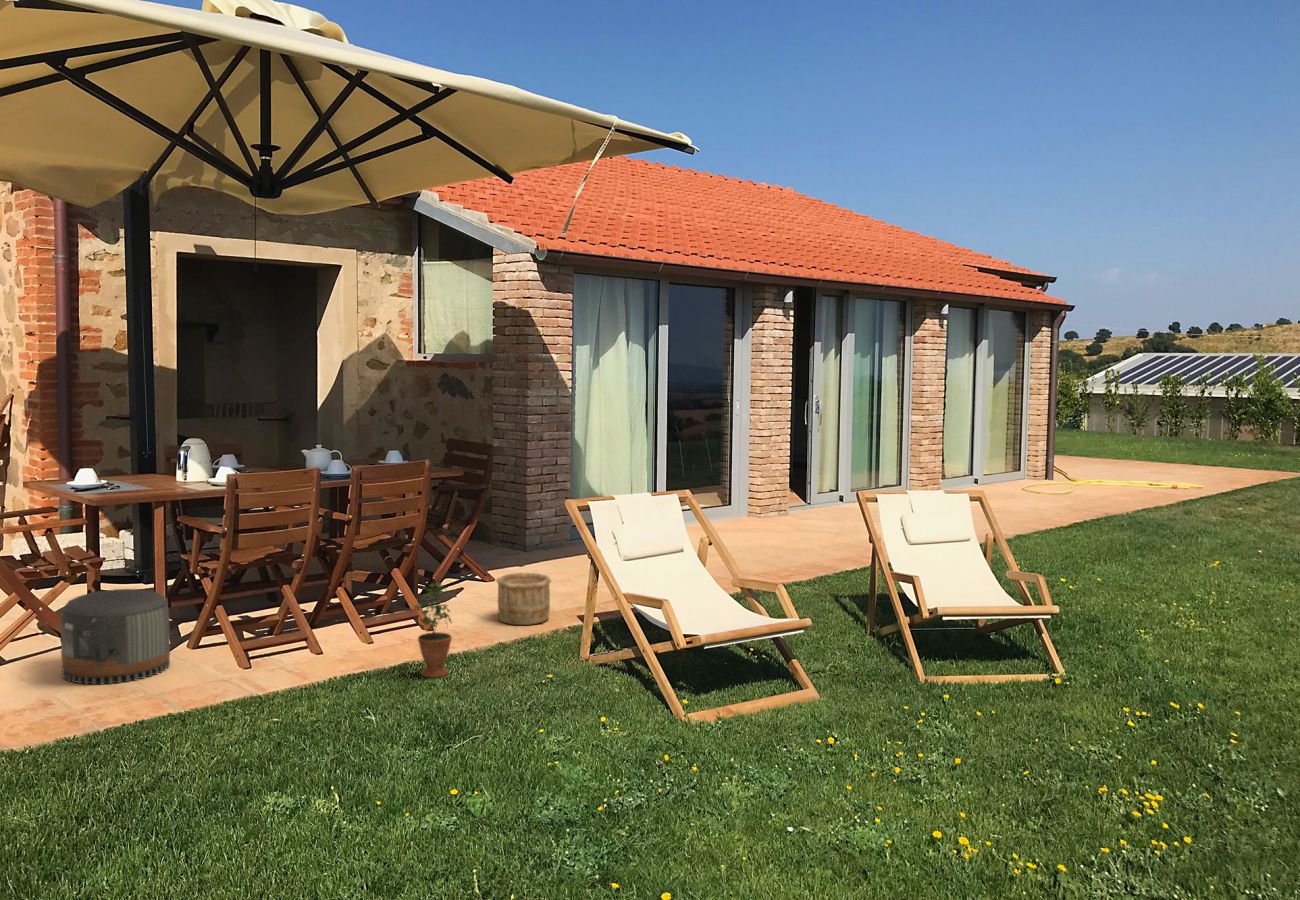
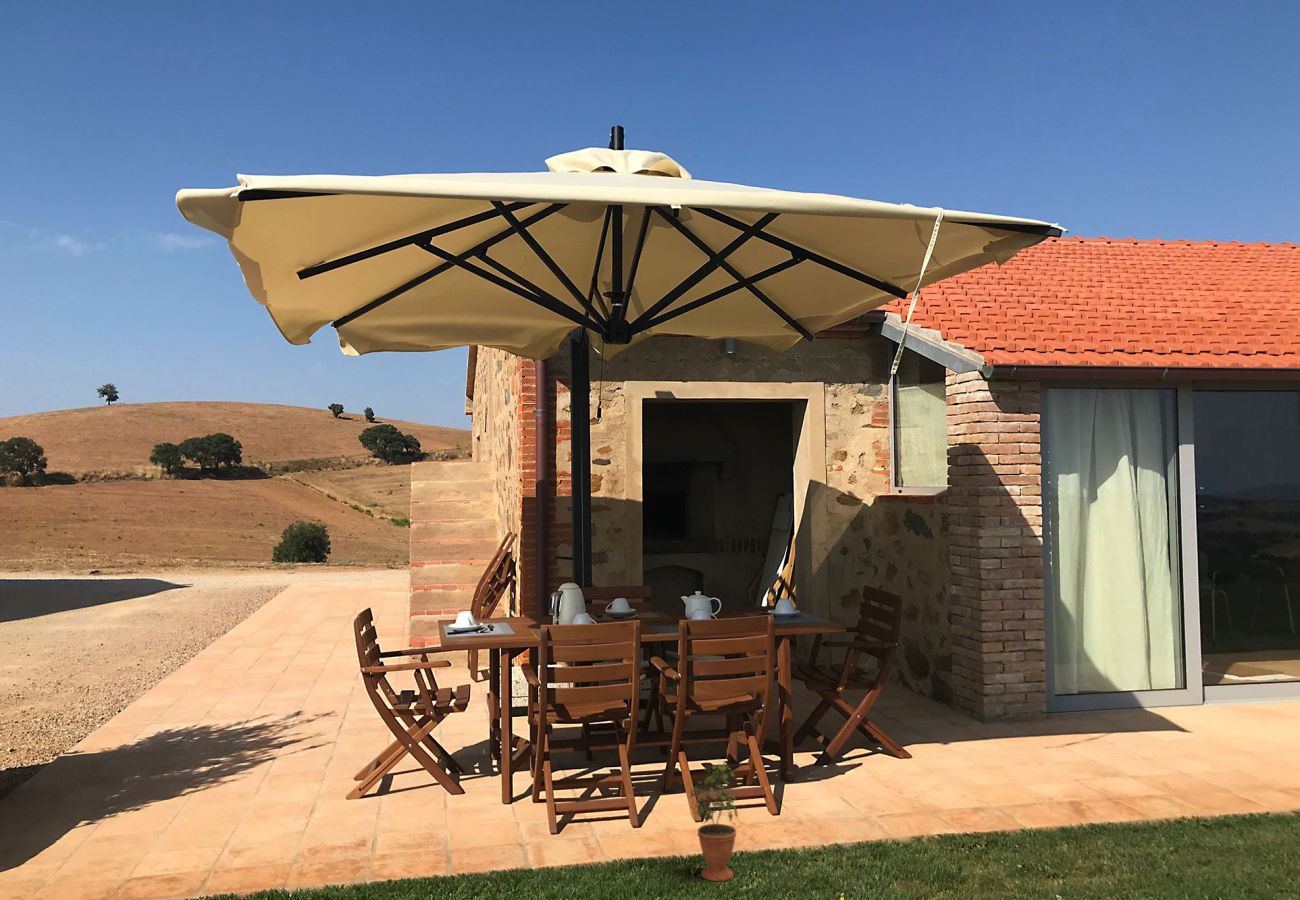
wooden bucket: present [496,573,551,625] -> none [852,757,921,826]
pouf: present [61,589,170,684] -> none [401,730,497,827]

